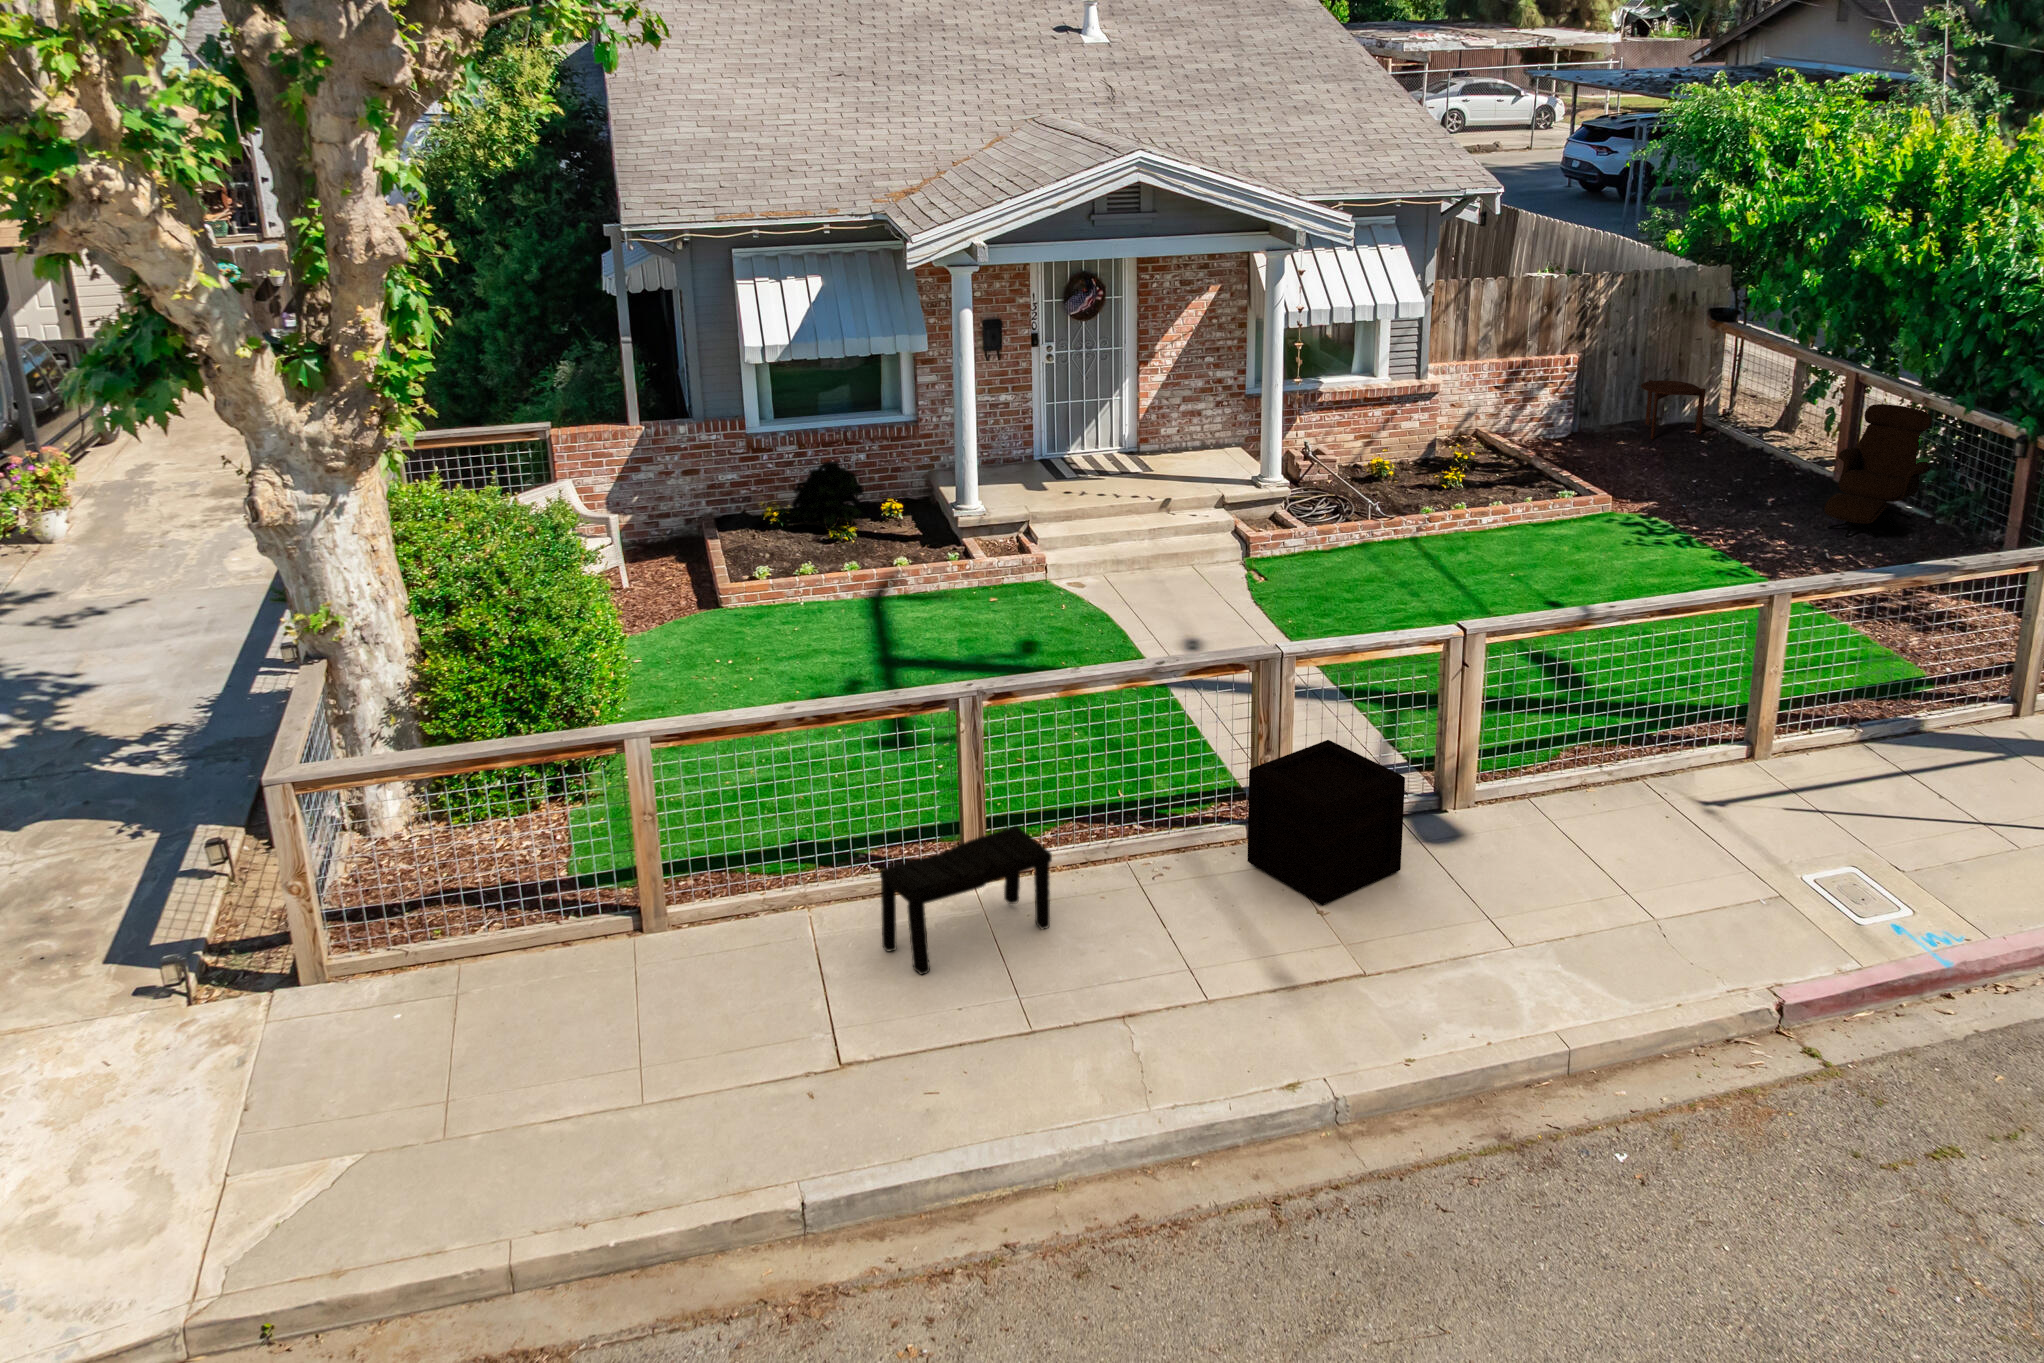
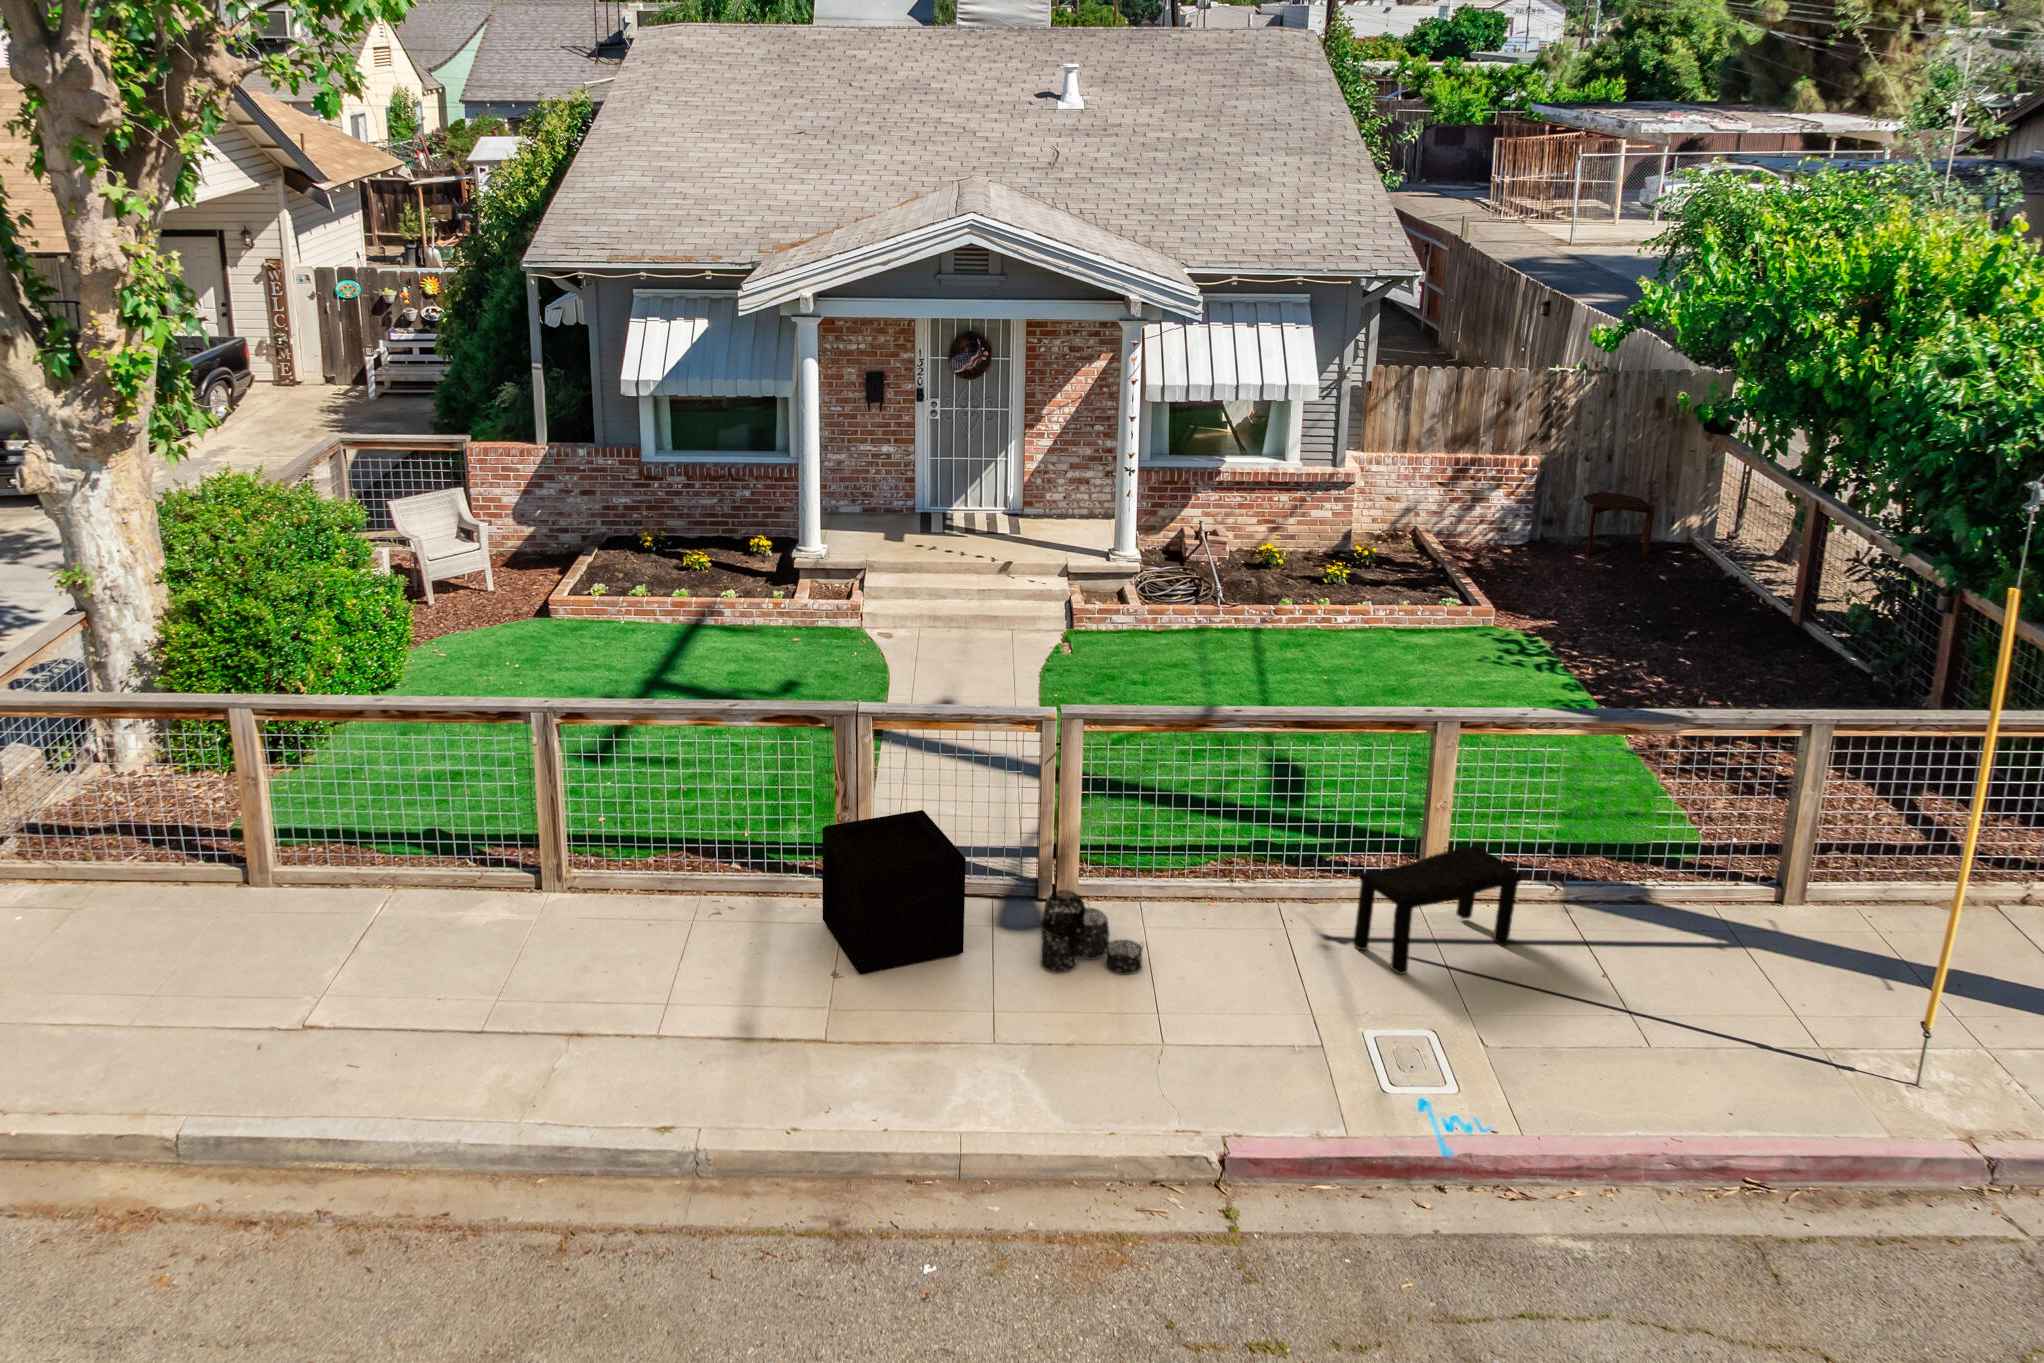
lounge chair: present [1825,404,1933,537] -> none [1715,539,1860,685]
potted plant: present [789,461,868,531] -> none [663,492,738,558]
woven basket: none [1448,796,1566,874] -> present [1041,890,1143,975]
bench: present [880,825,1052,975] -> present [1354,845,1522,974]

